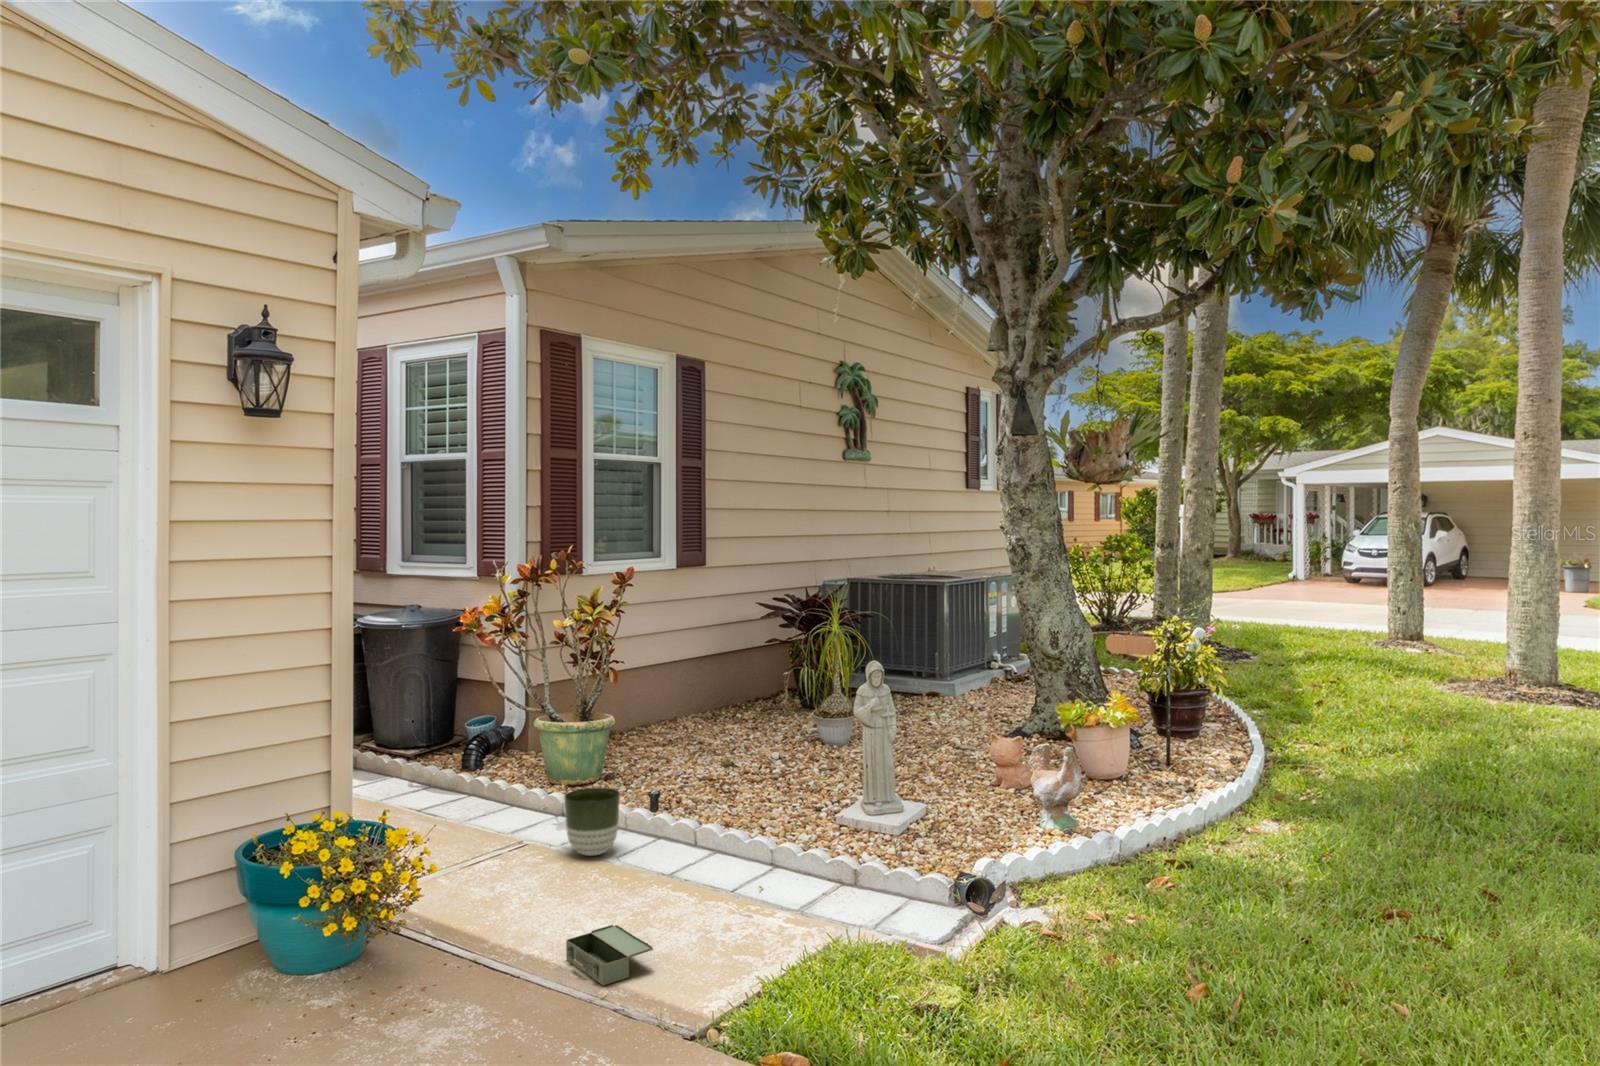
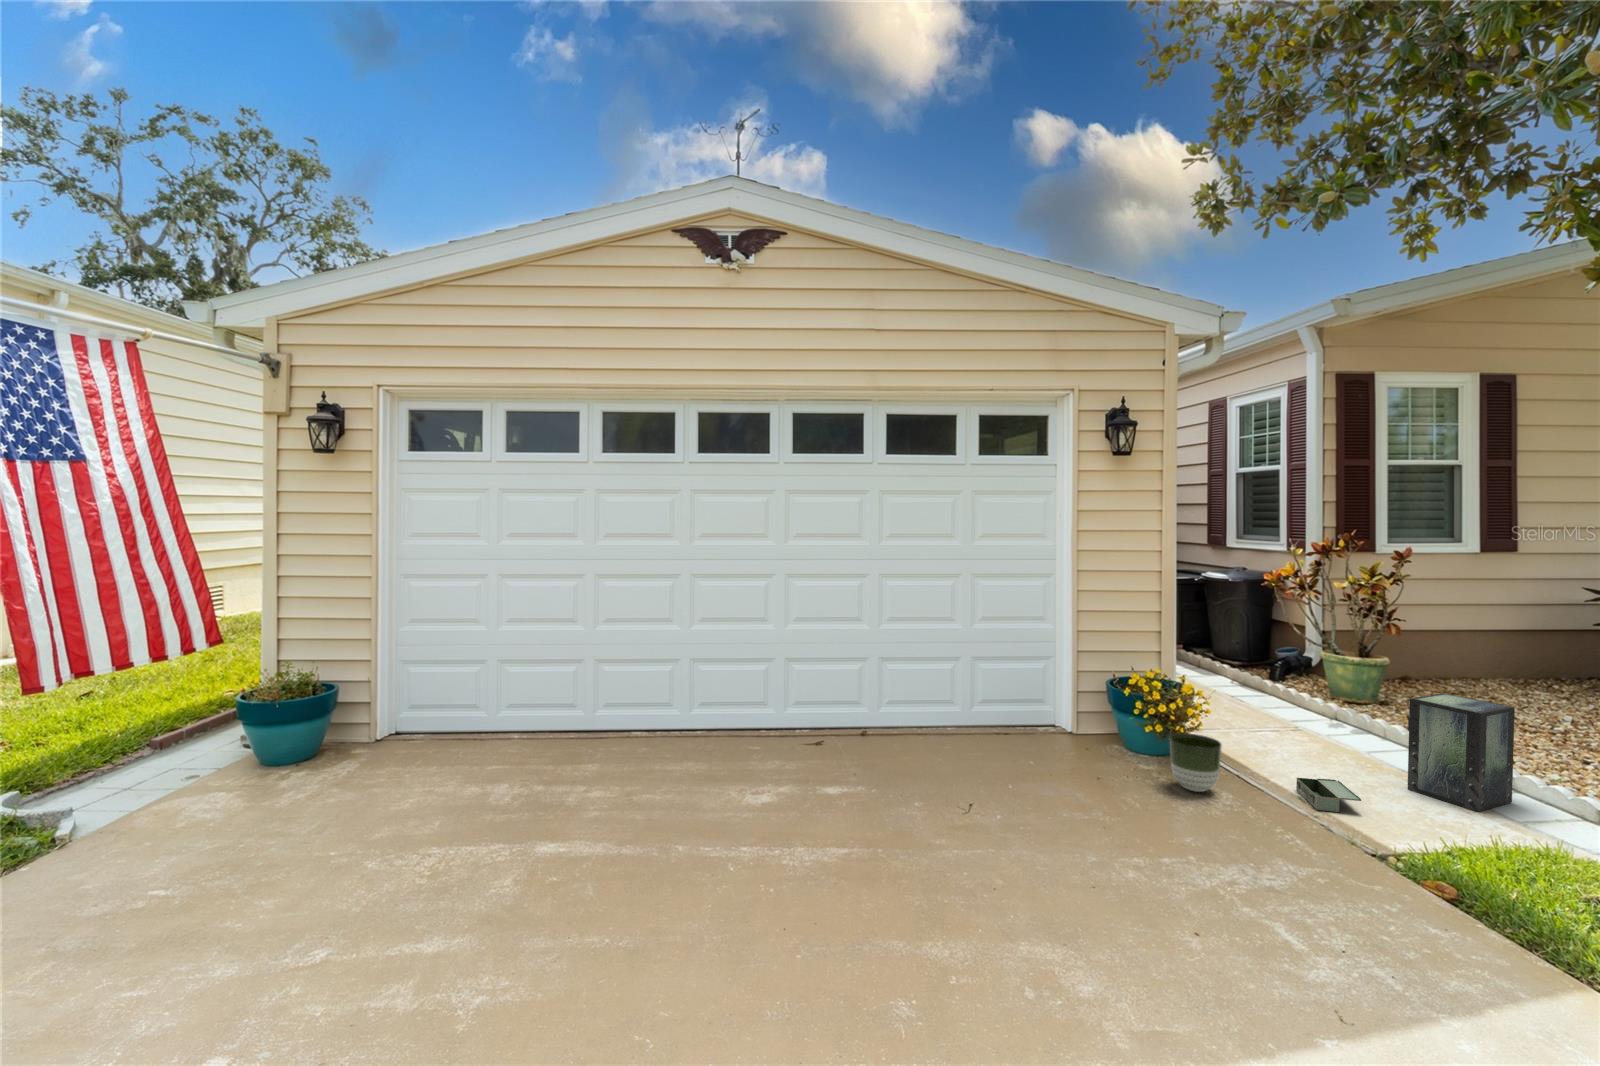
storage box: none [680,761,775,911] -> present [1408,693,1515,812]
planter: present [565,787,620,856] -> present [1170,733,1222,792]

